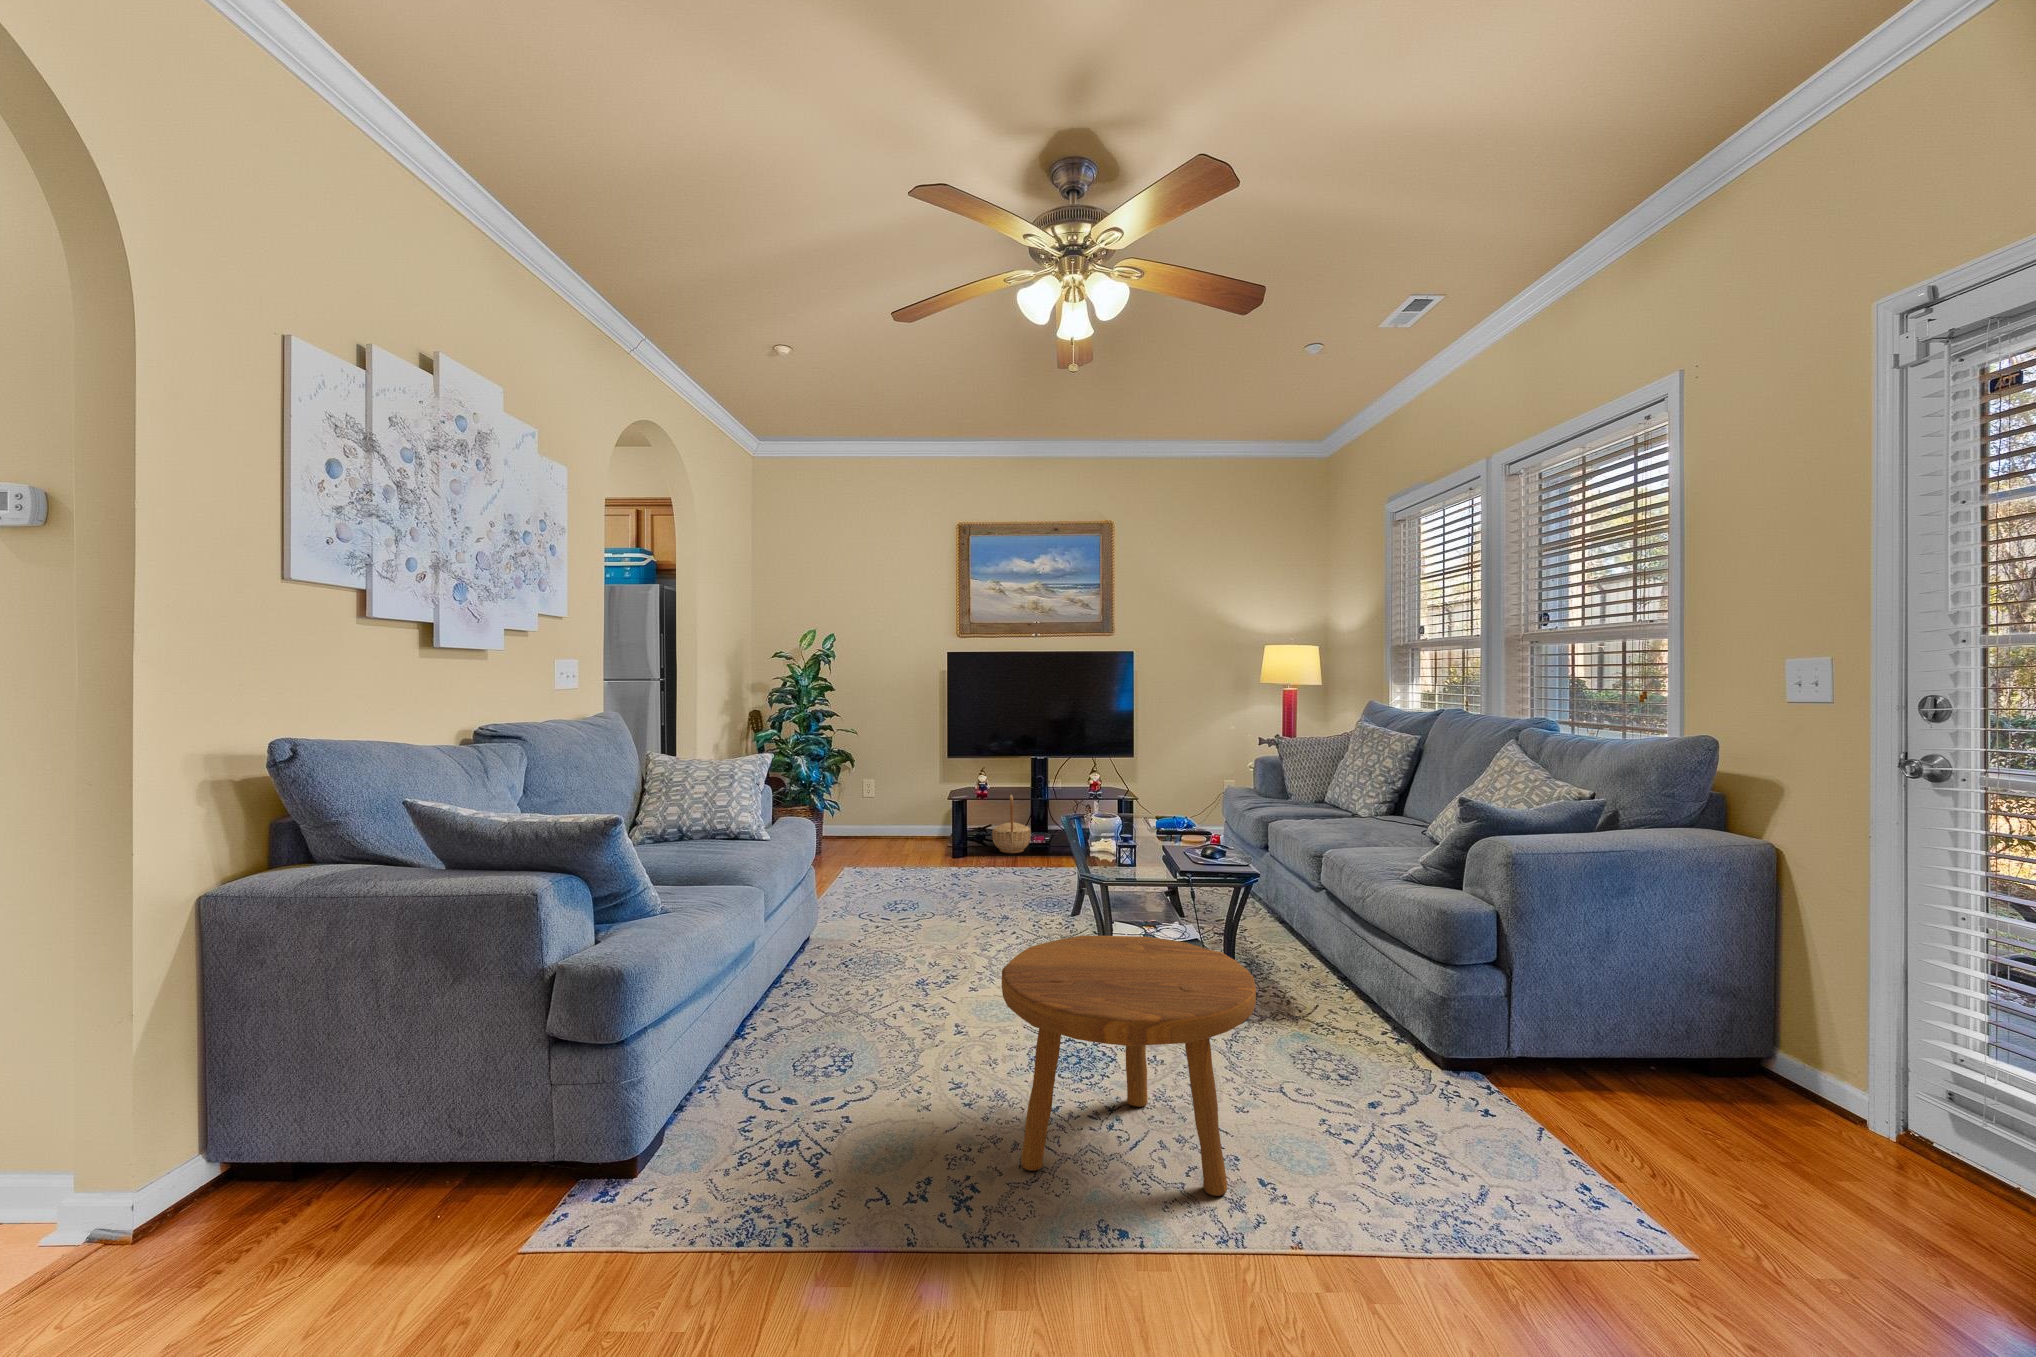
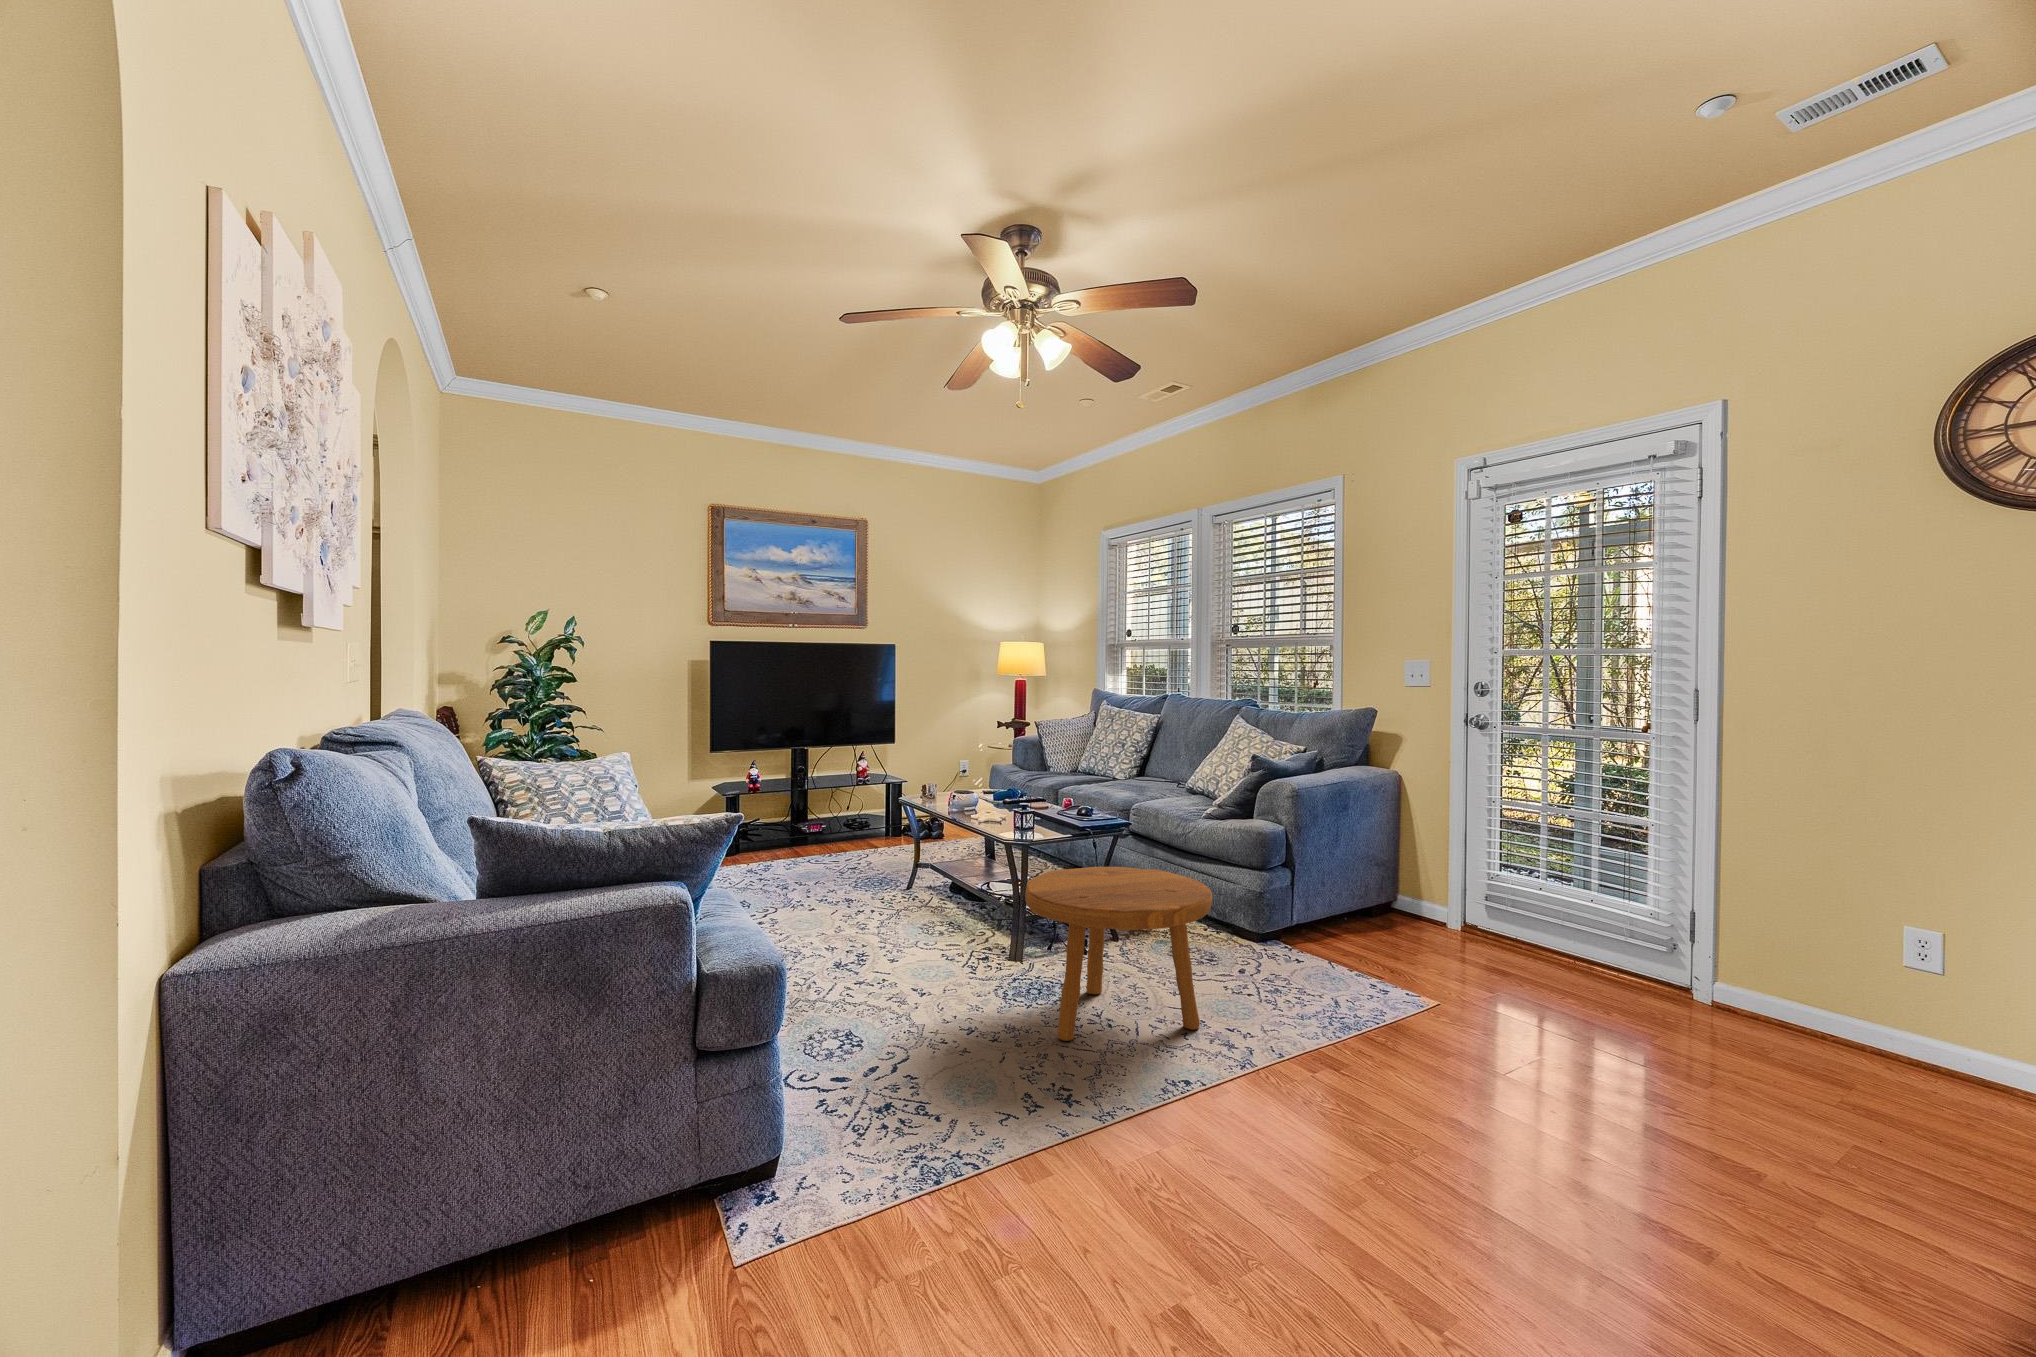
basket: present [992,795,1031,853] -> none [764,782,802,839]

